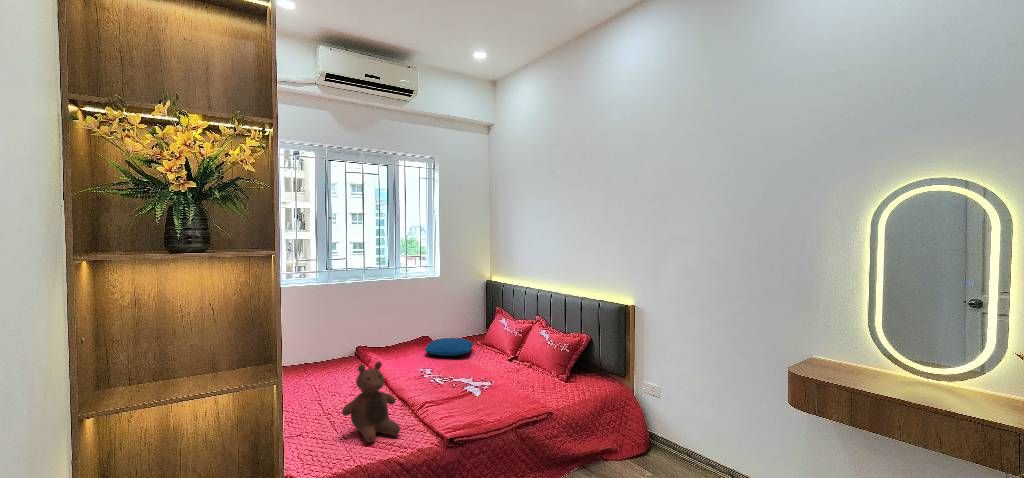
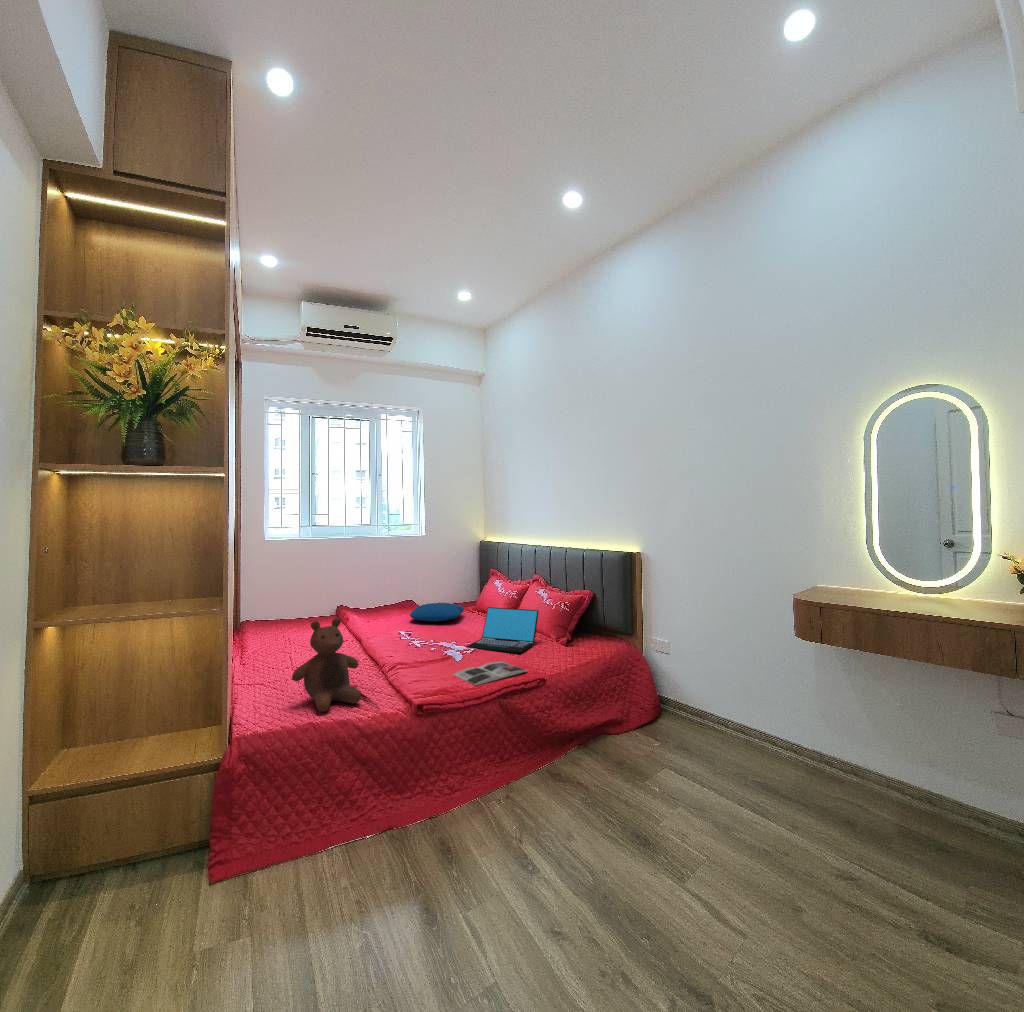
laptop: none [481,346,544,390] -> present [466,607,539,653]
magazine: none [474,398,539,421] -> present [454,662,527,685]

